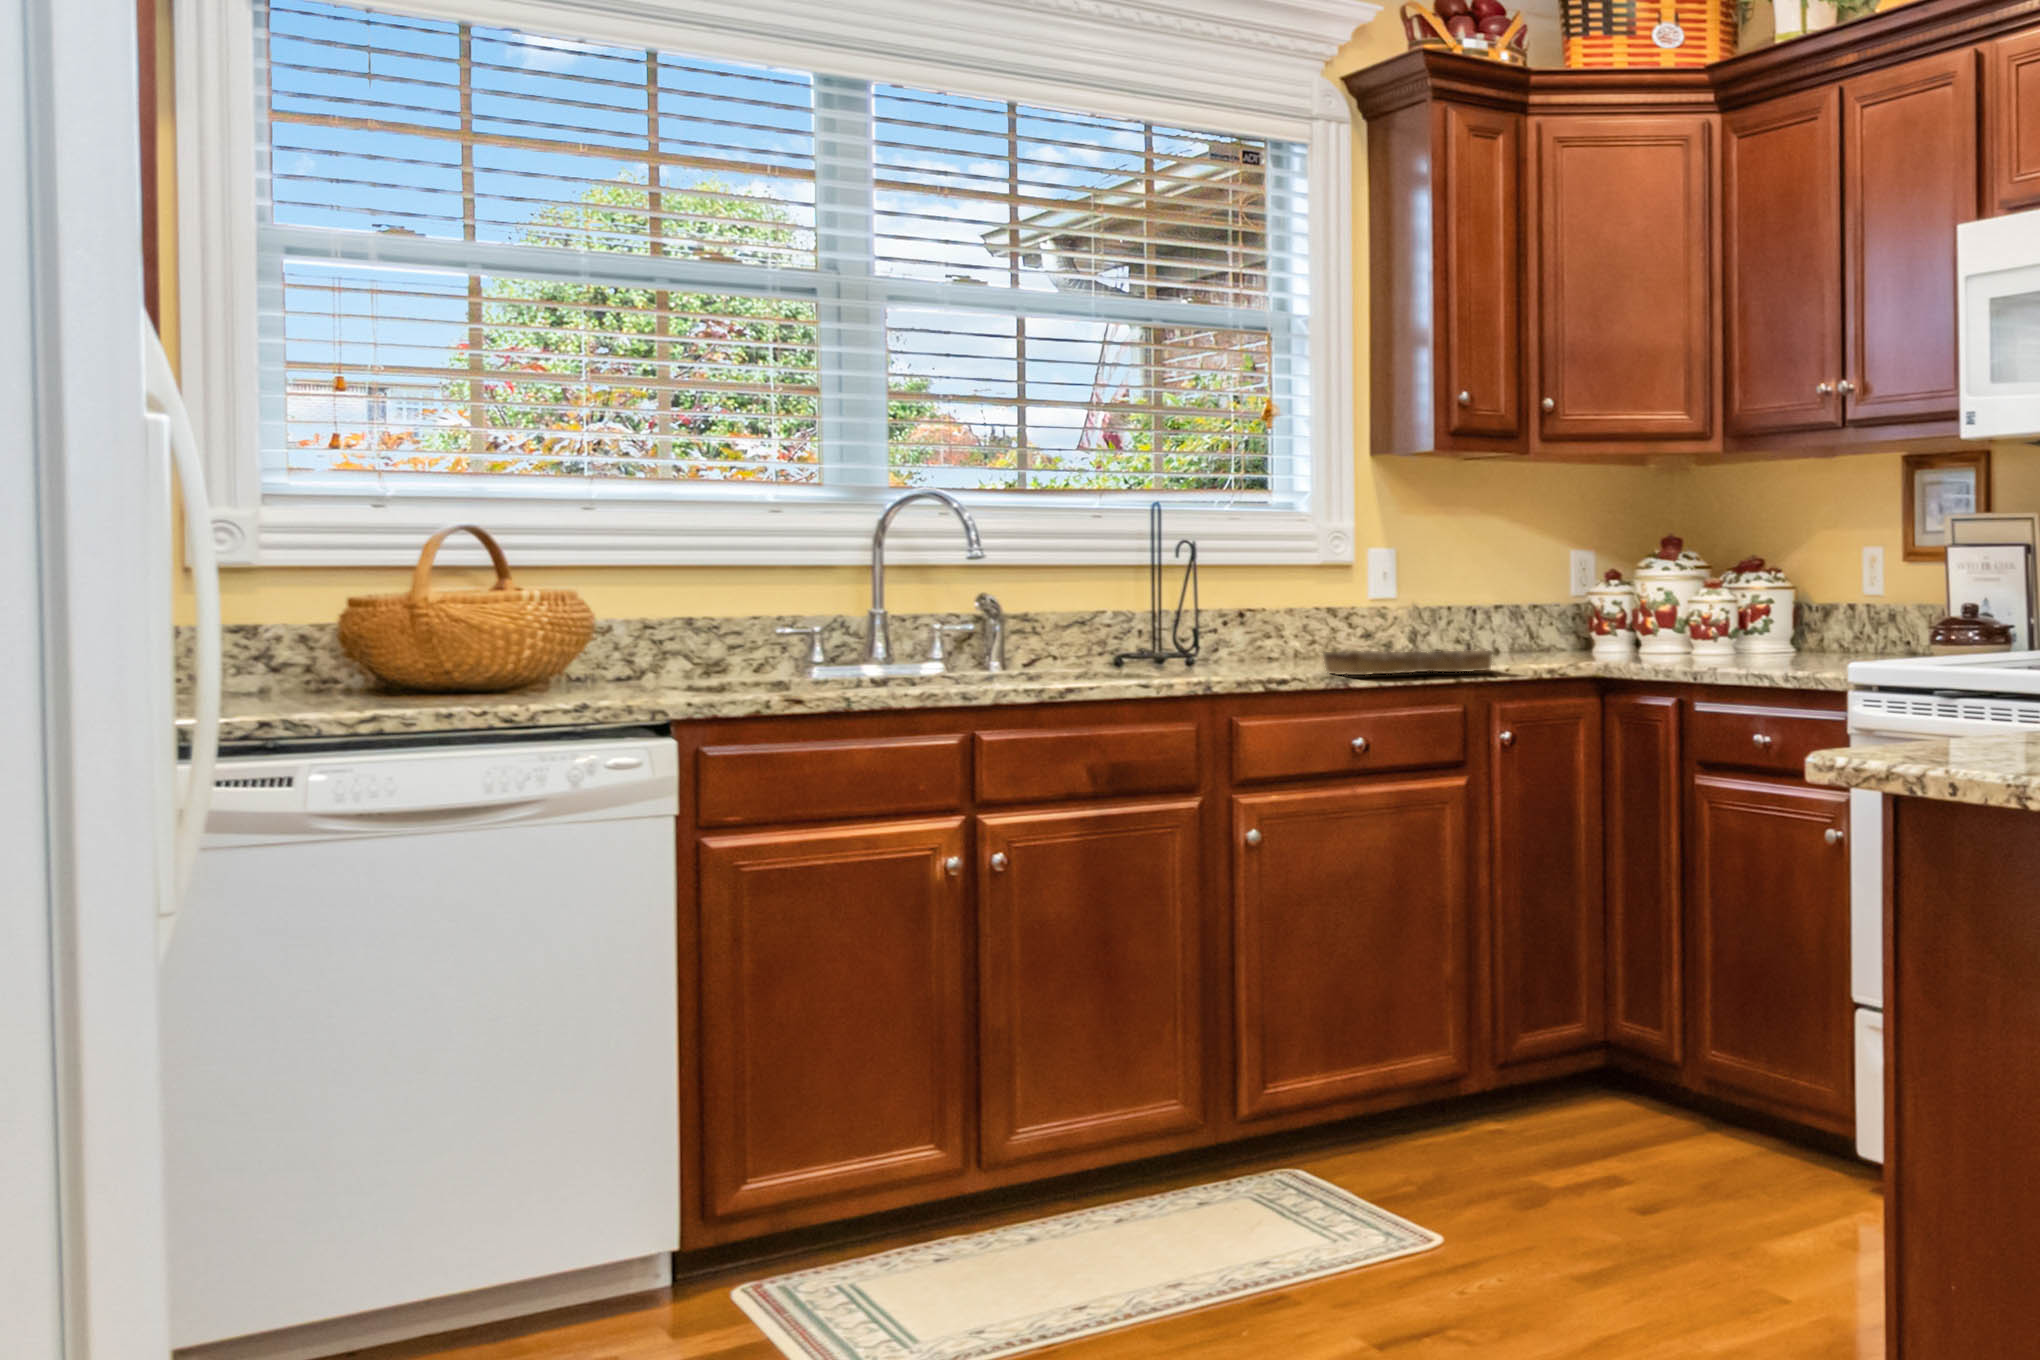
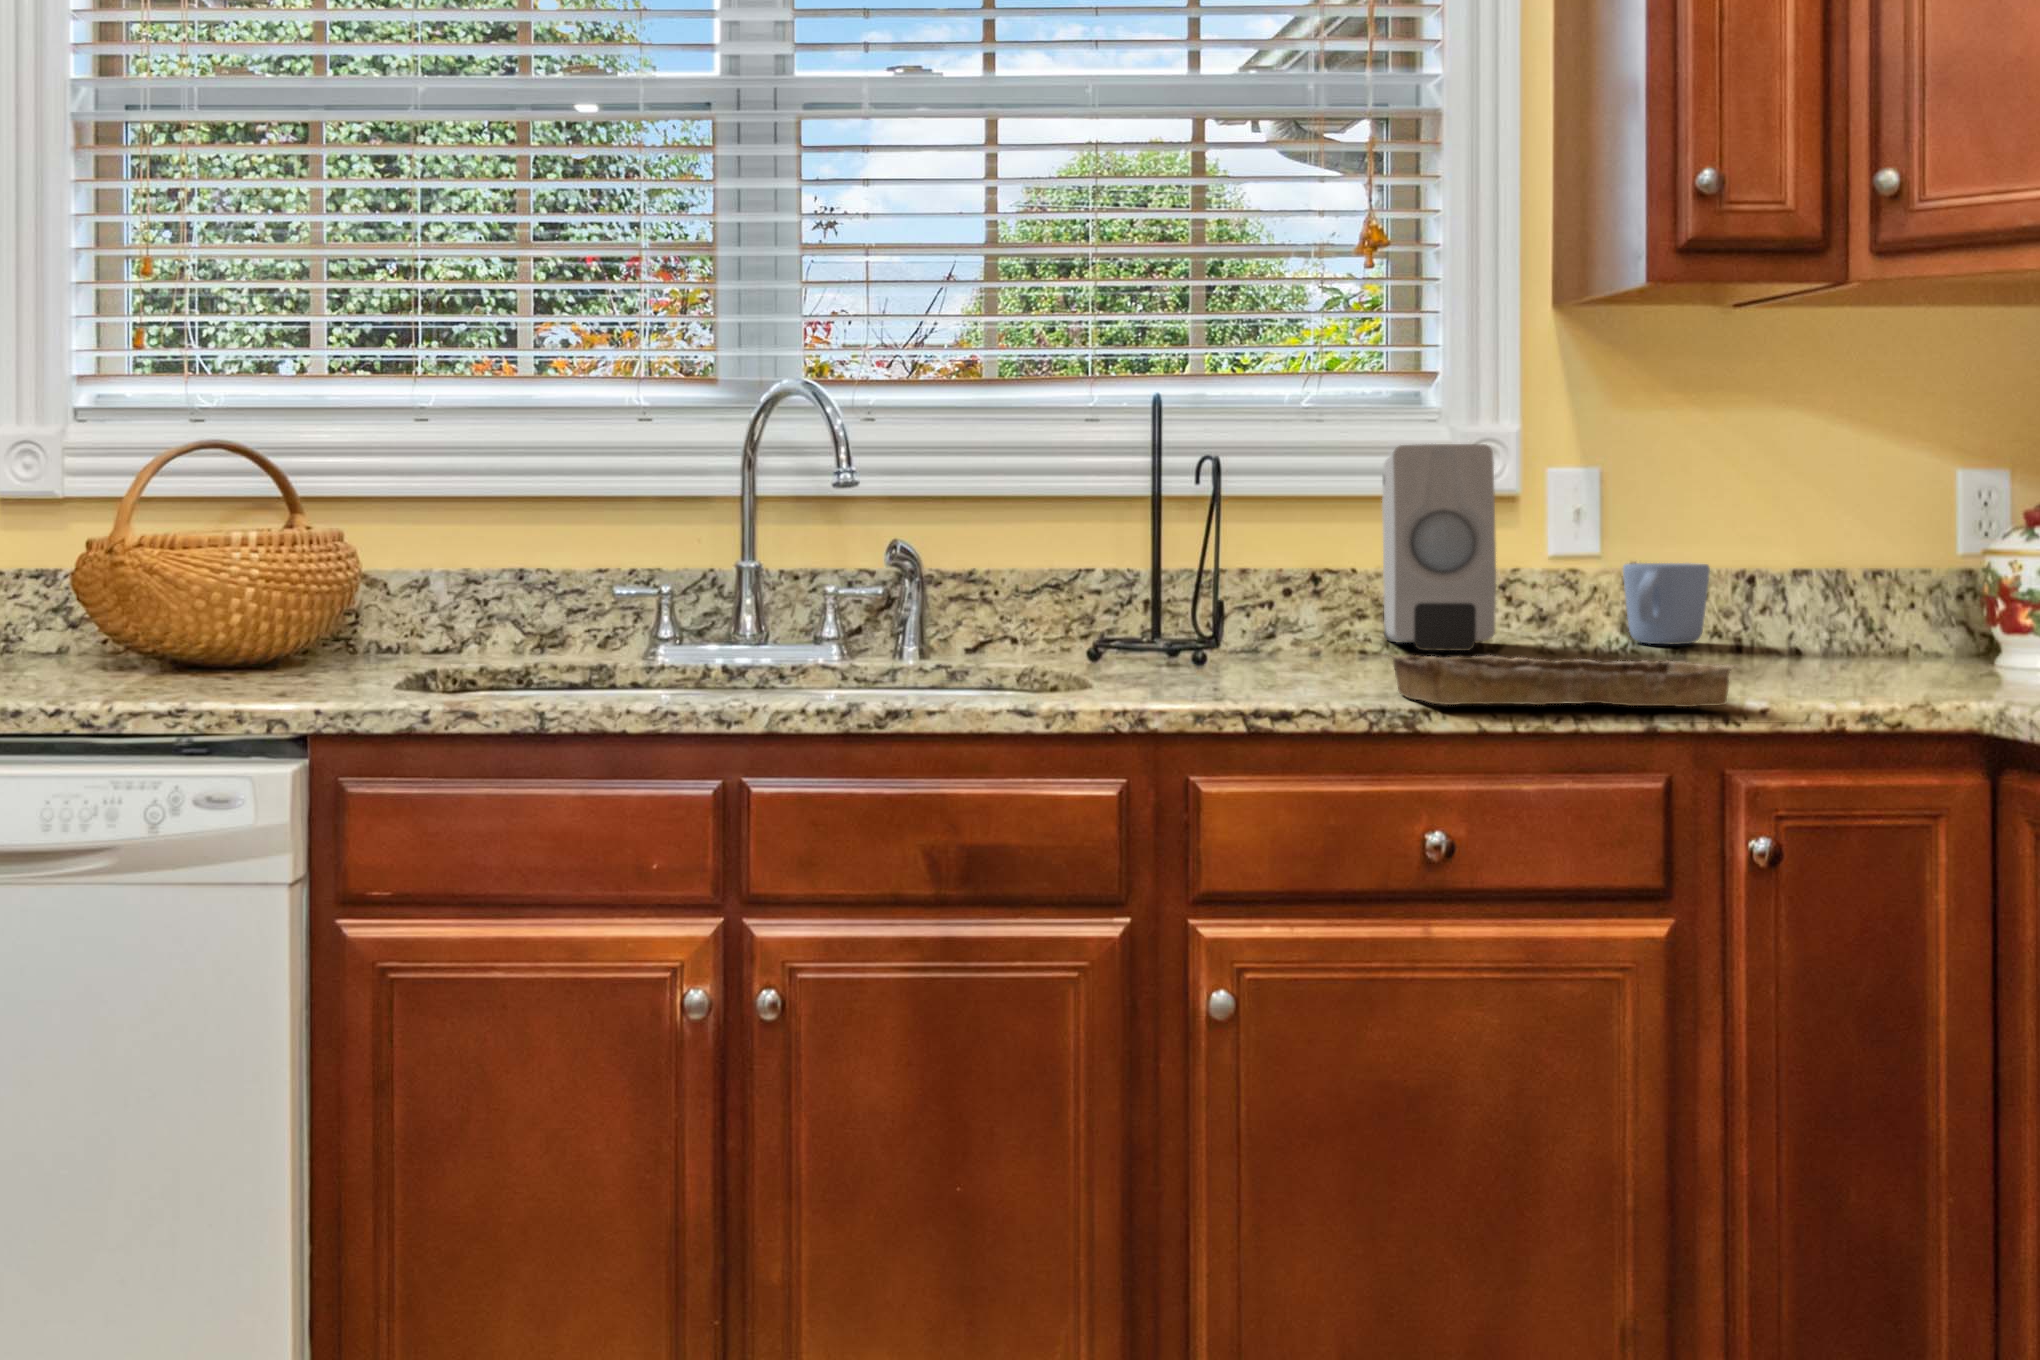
soap dispenser: none [1276,533,1353,654] -> present [1382,444,1496,651]
mug: none [1411,602,1457,647] -> present [1623,563,1710,644]

